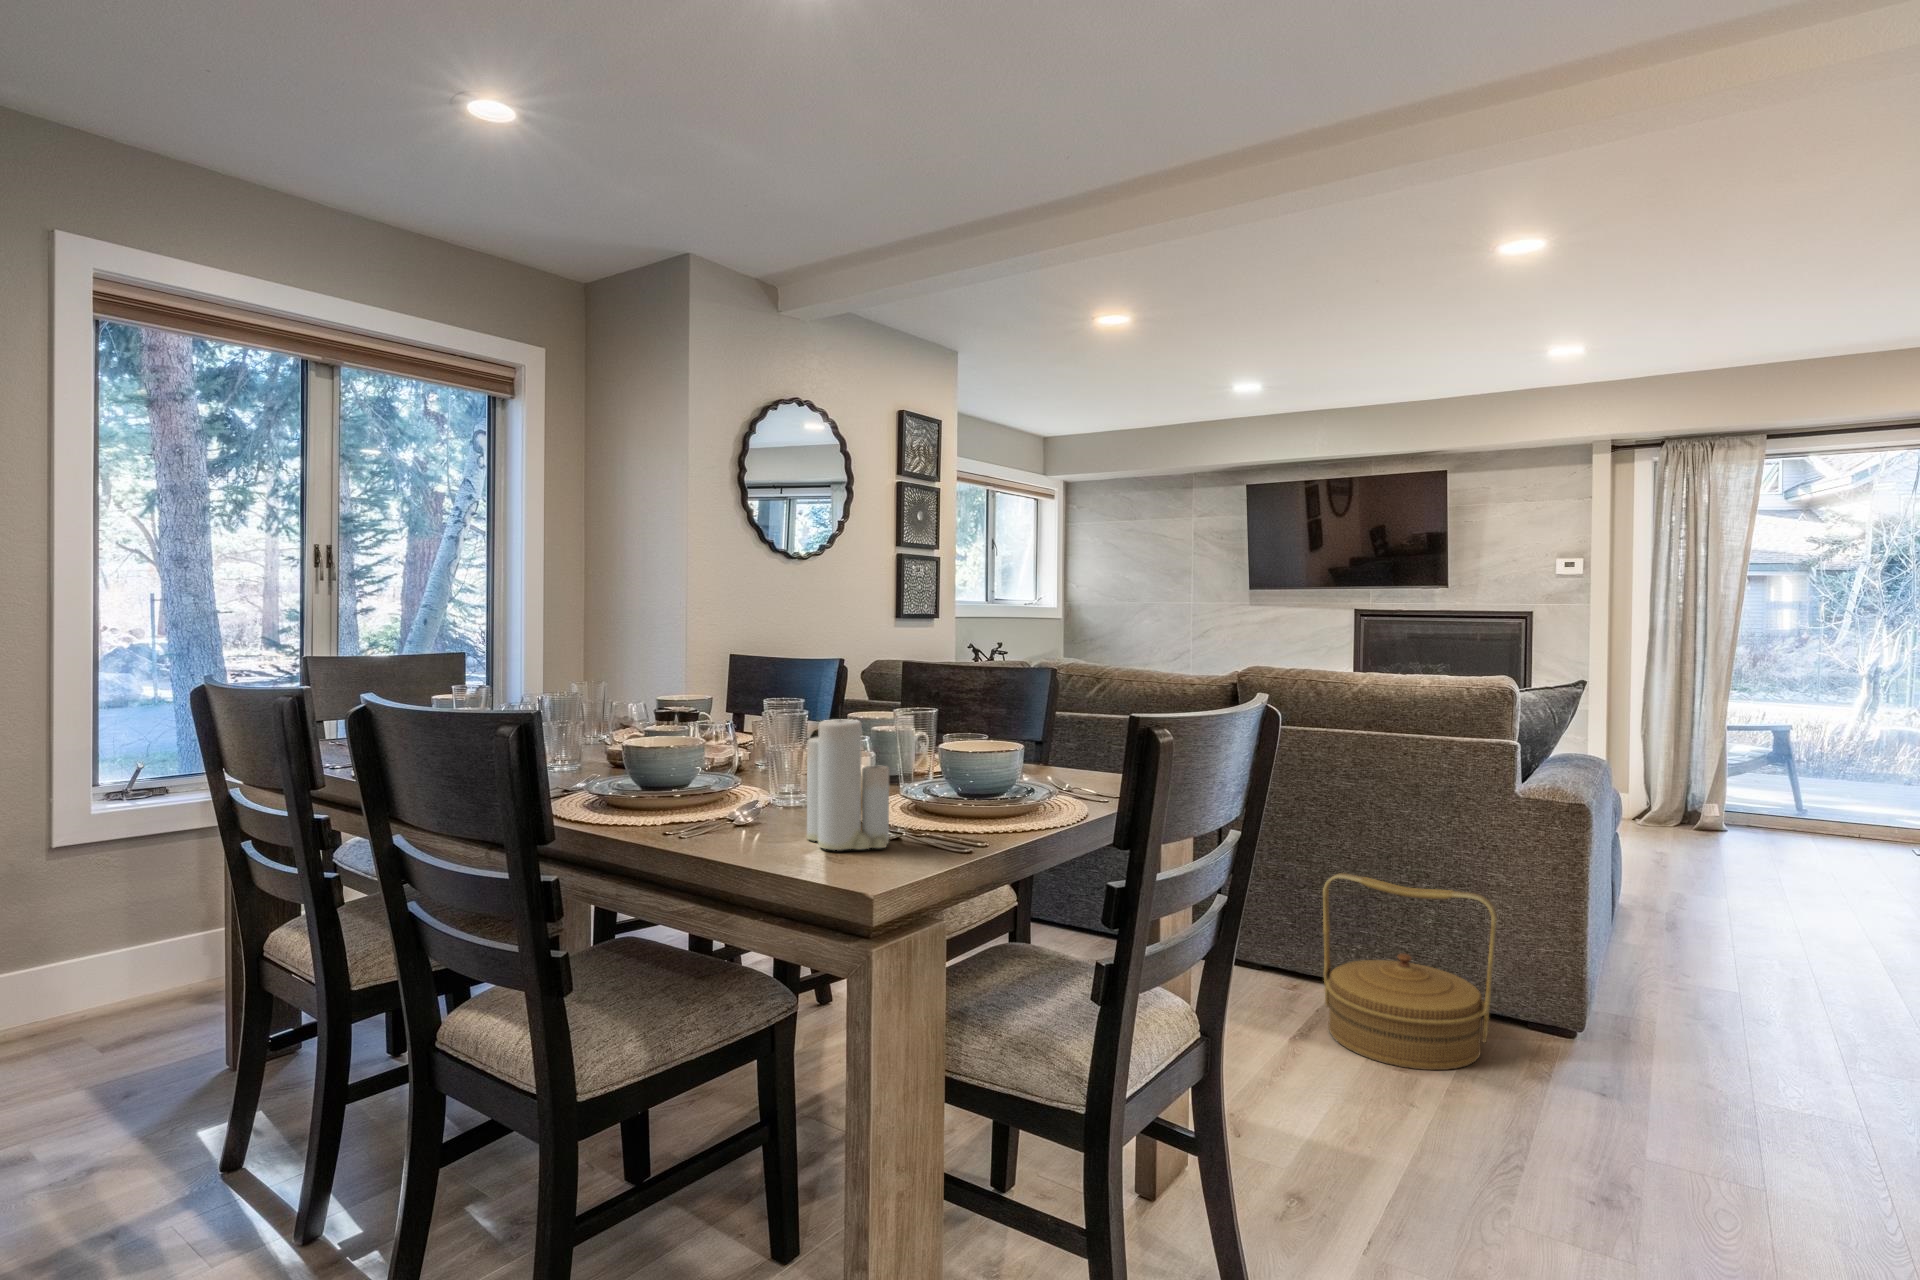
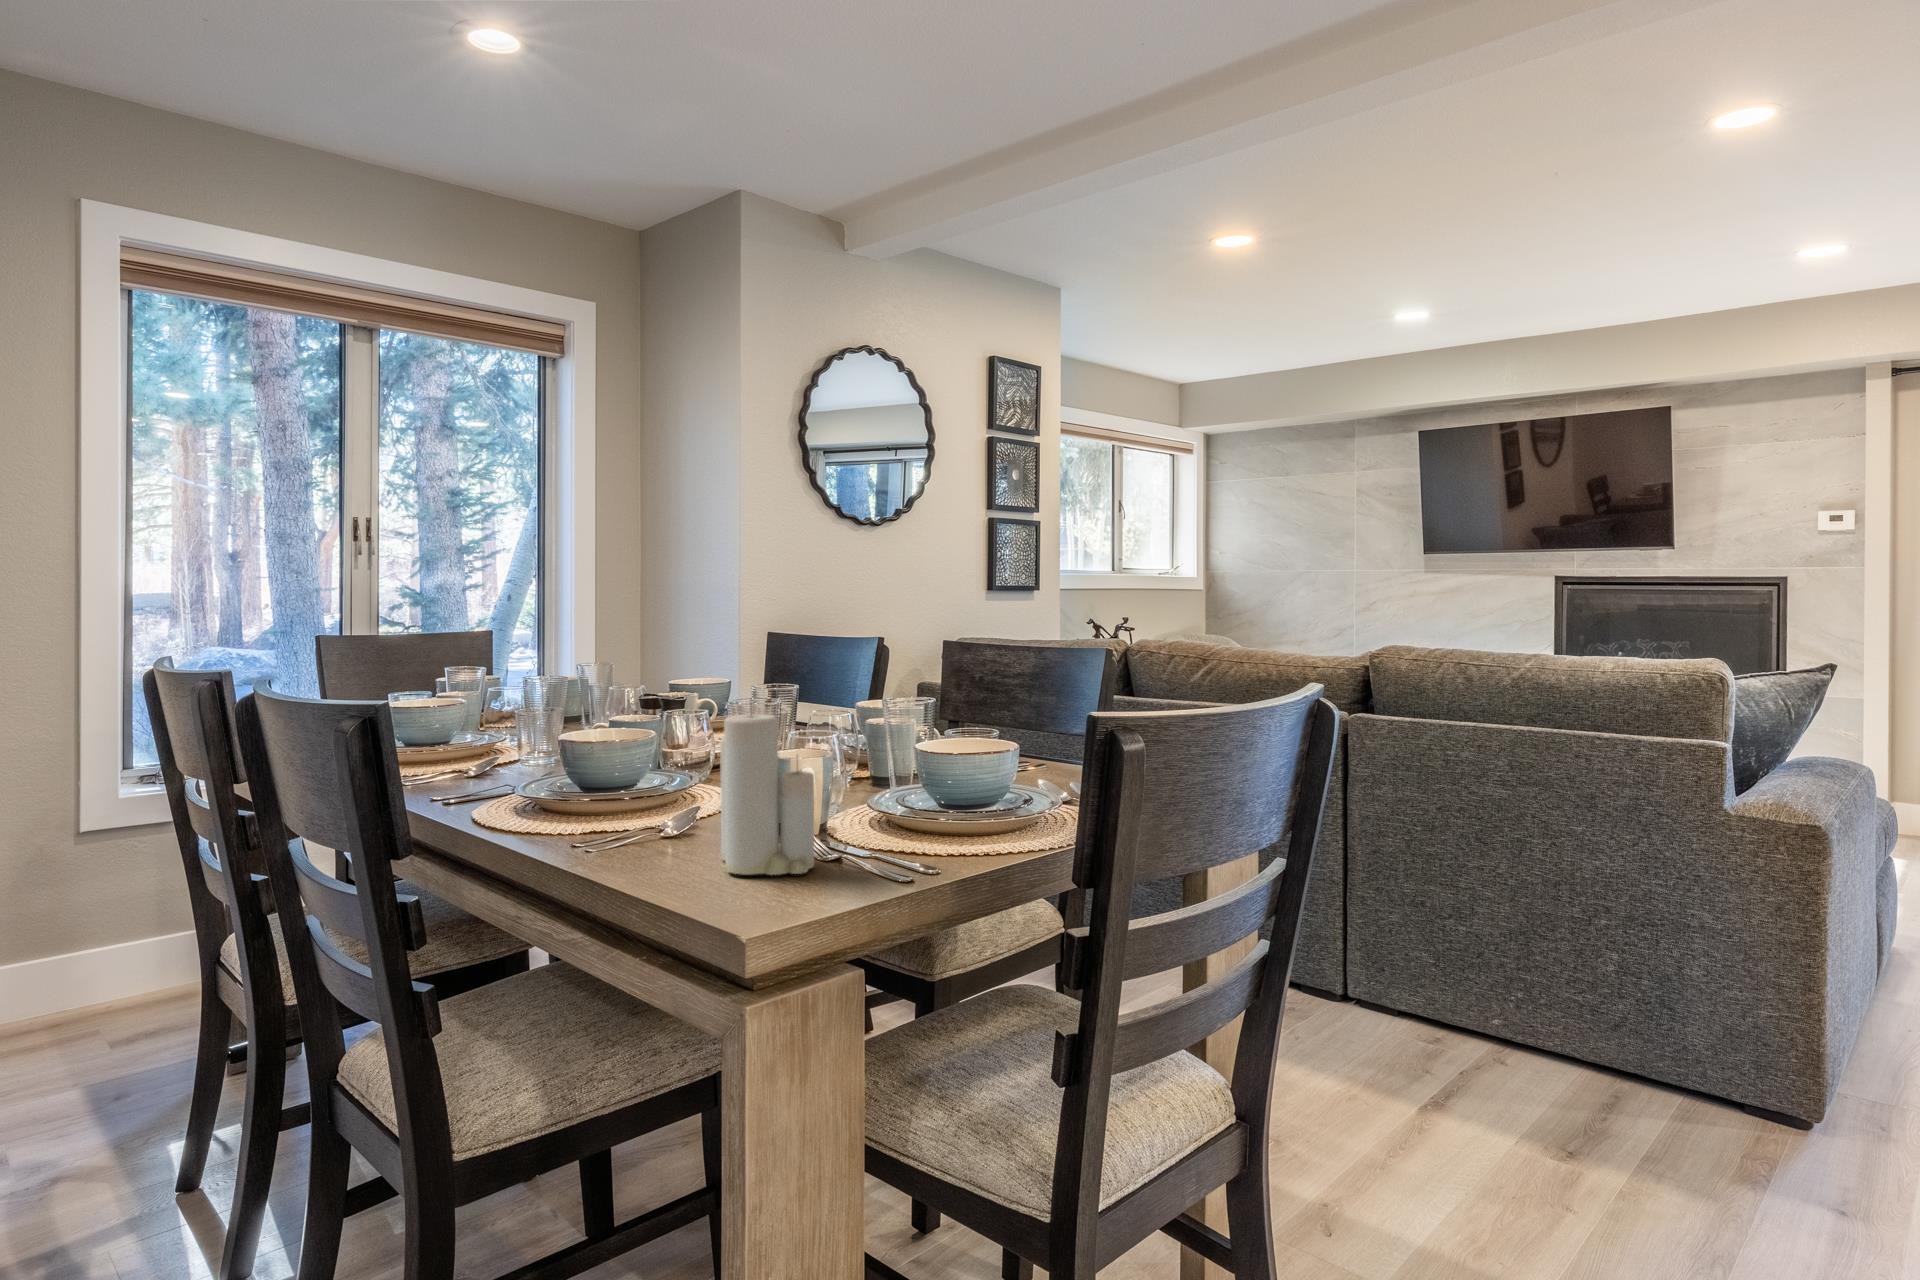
woven basket: present [1323,873,1497,1070] -> none [1465,905,1693,1160]

